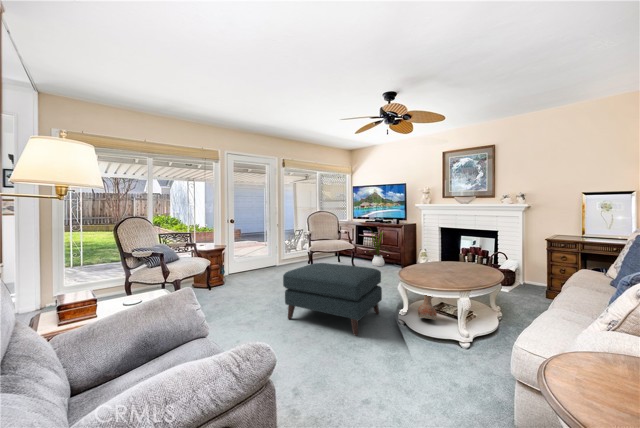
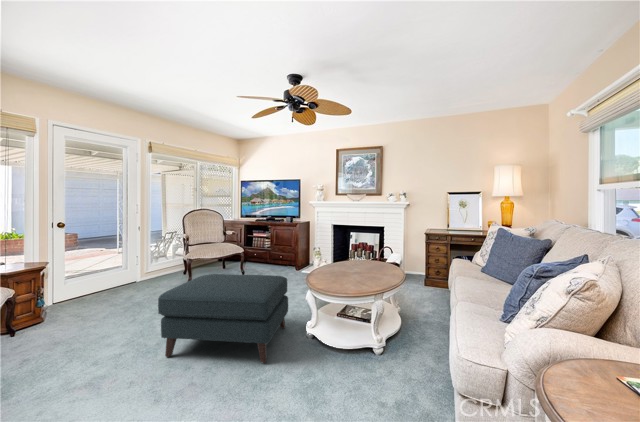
house plant: present [372,232,388,266] -> none [257,226,284,269]
vase: present [418,295,437,320] -> none [330,290,349,326]

